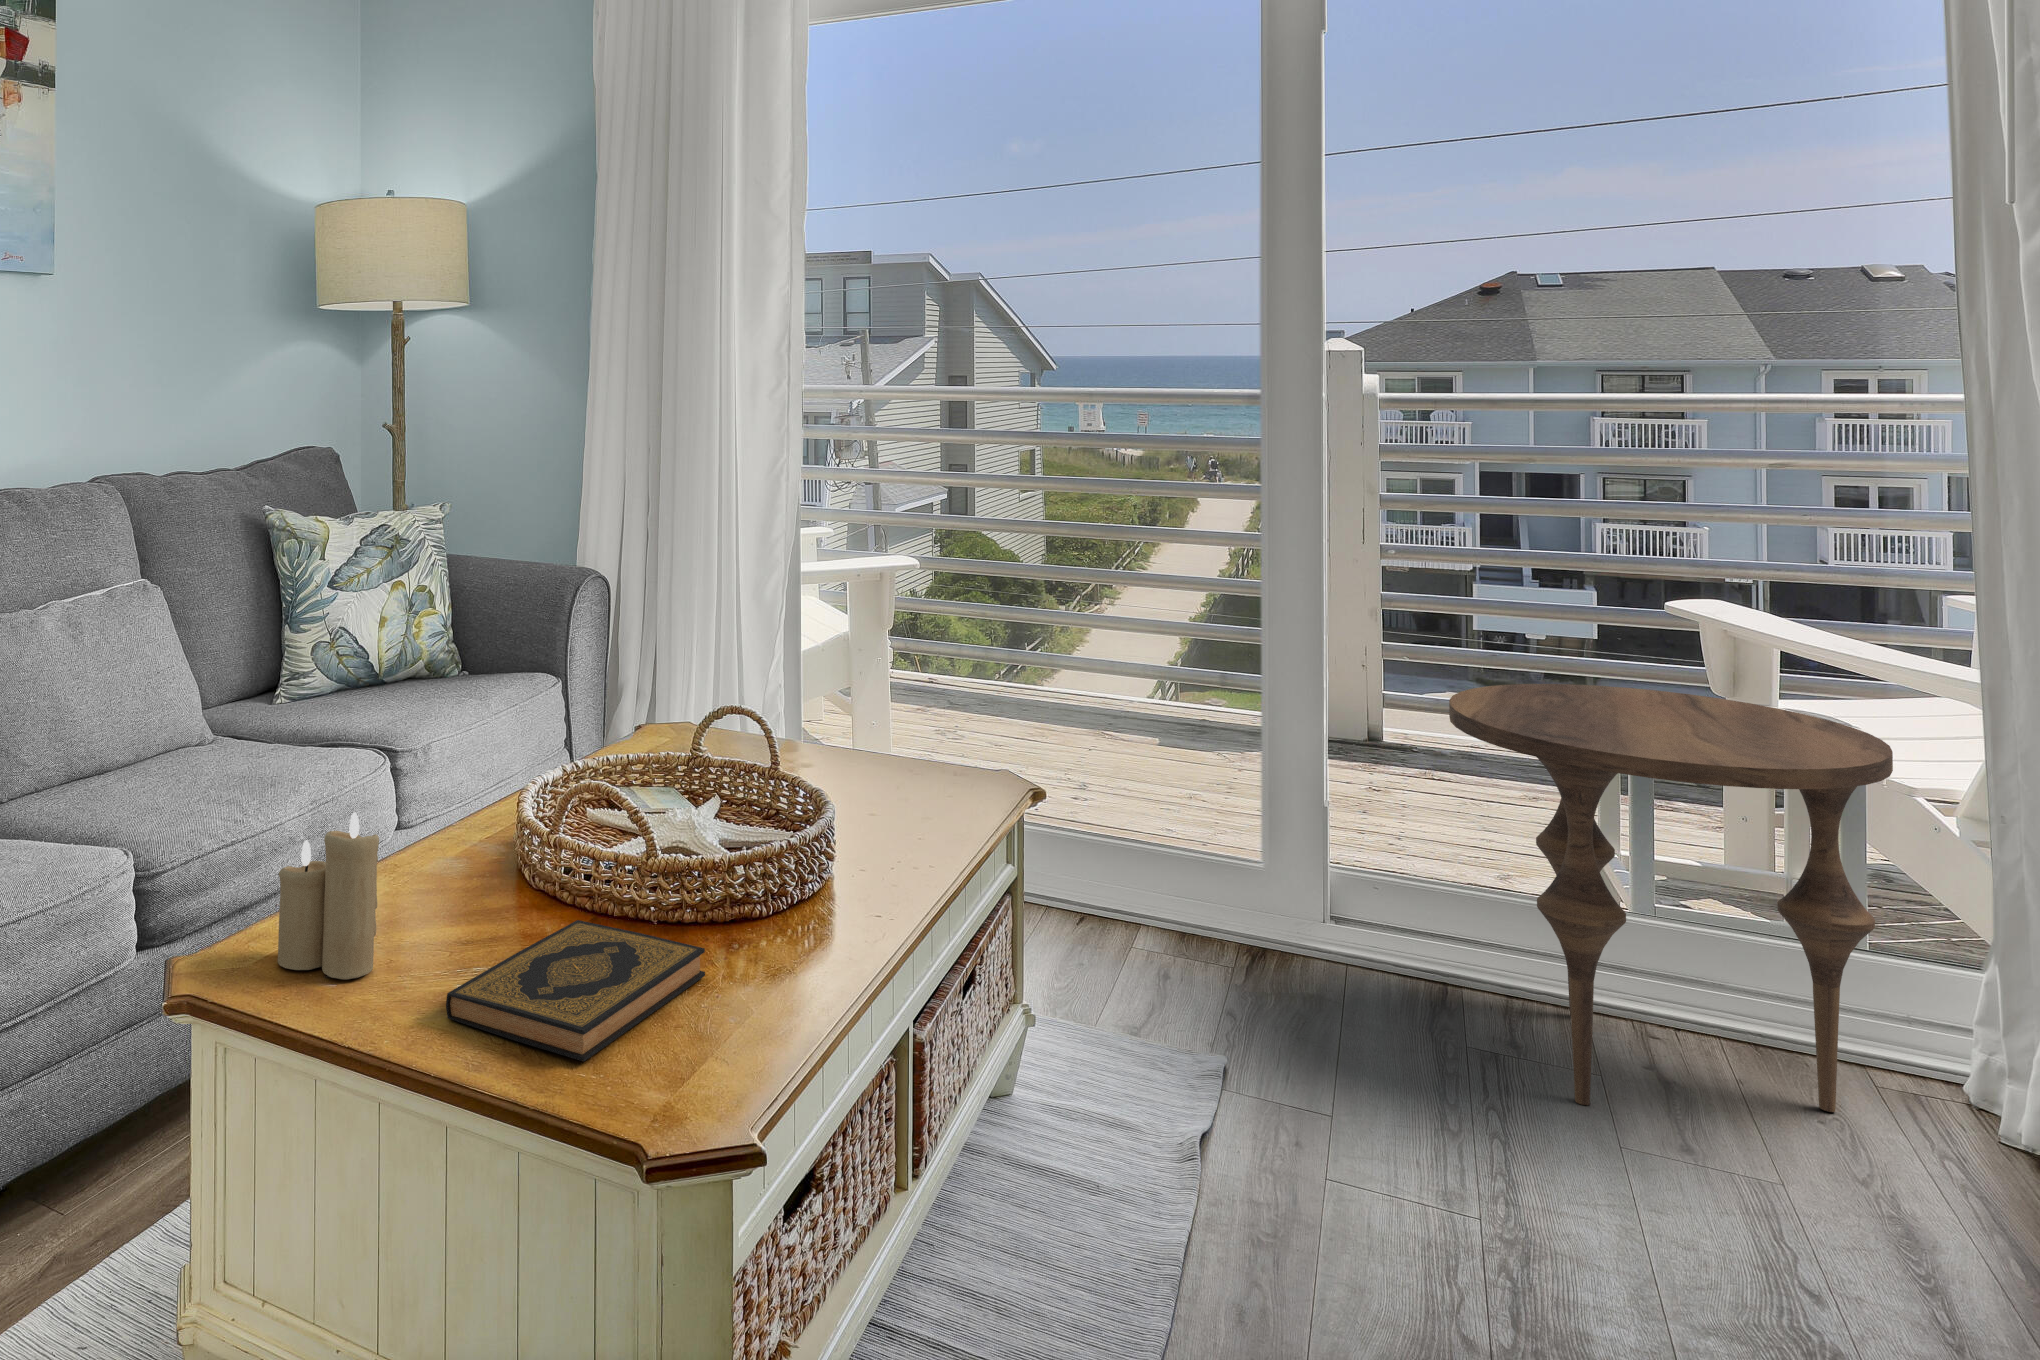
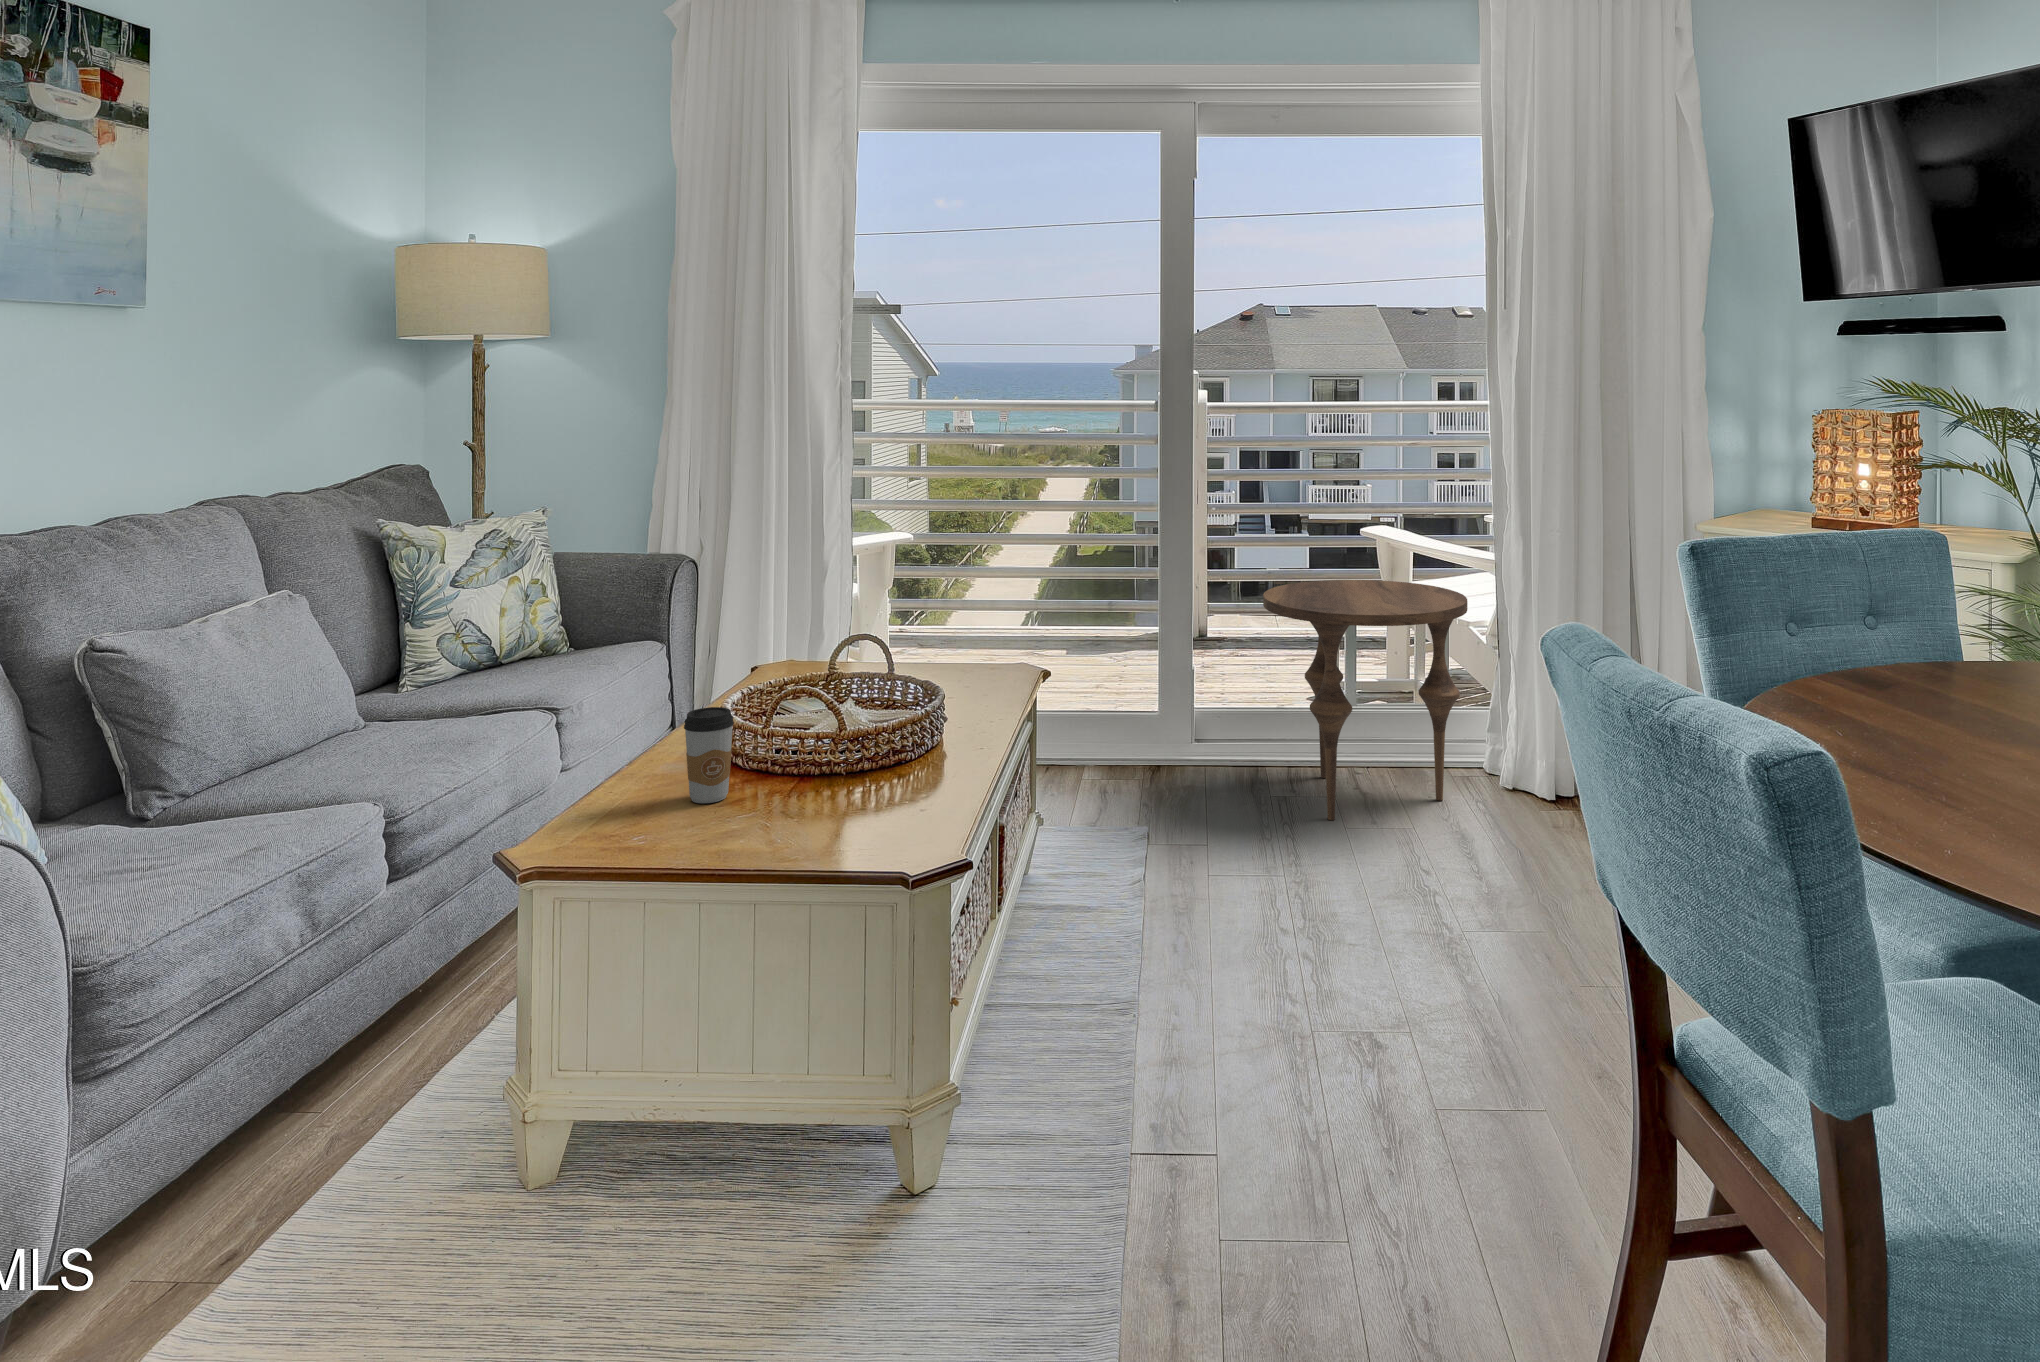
coffee cup: none [423,791,490,930] -> present [684,707,734,803]
candle: present [278,812,379,979] -> none [594,724,675,842]
hardback book: present [446,920,705,1062] -> none [744,781,898,850]

